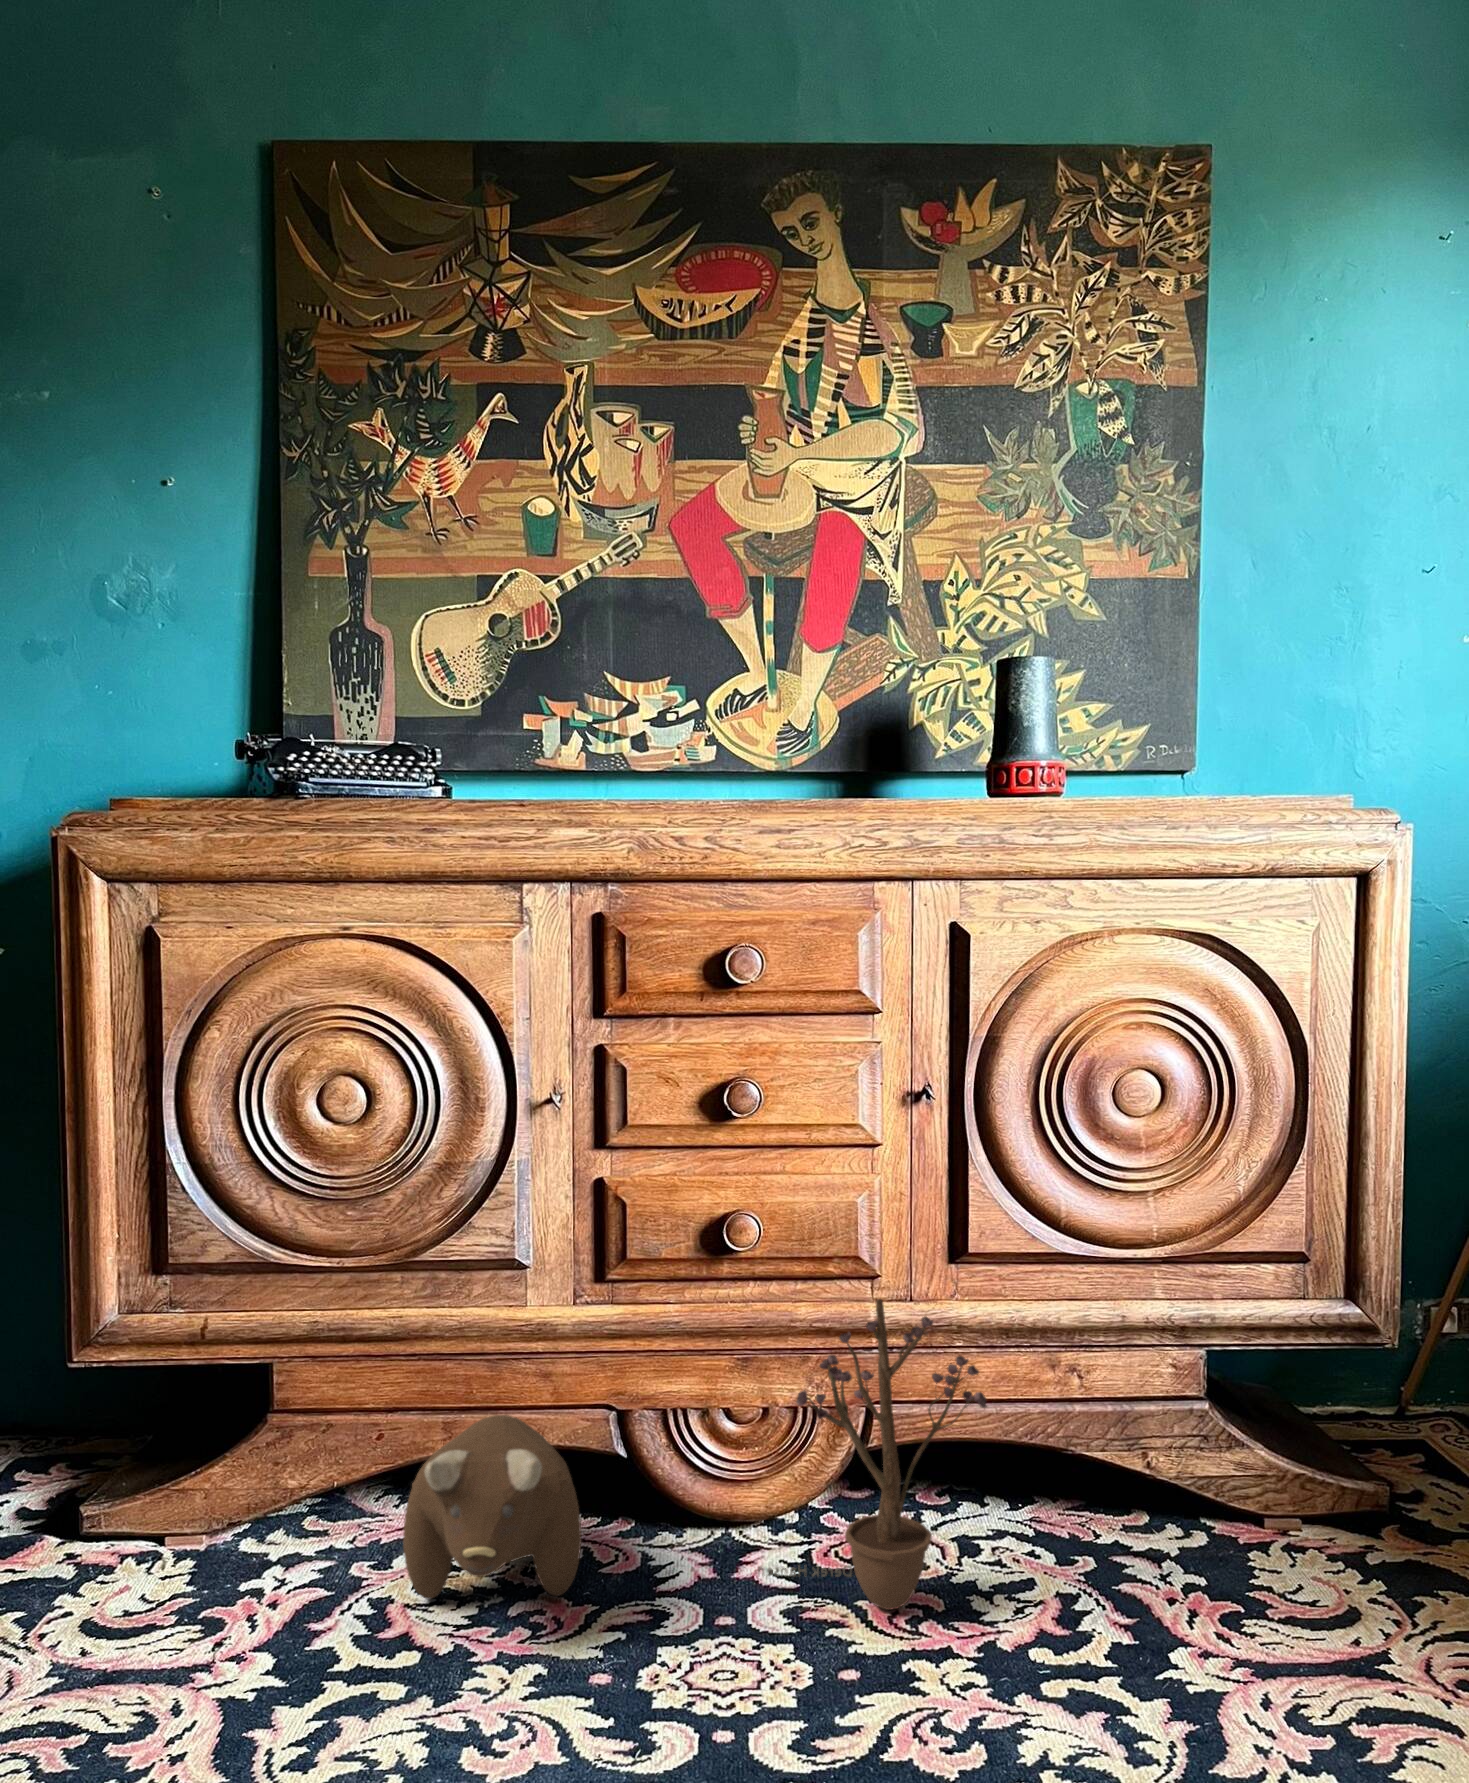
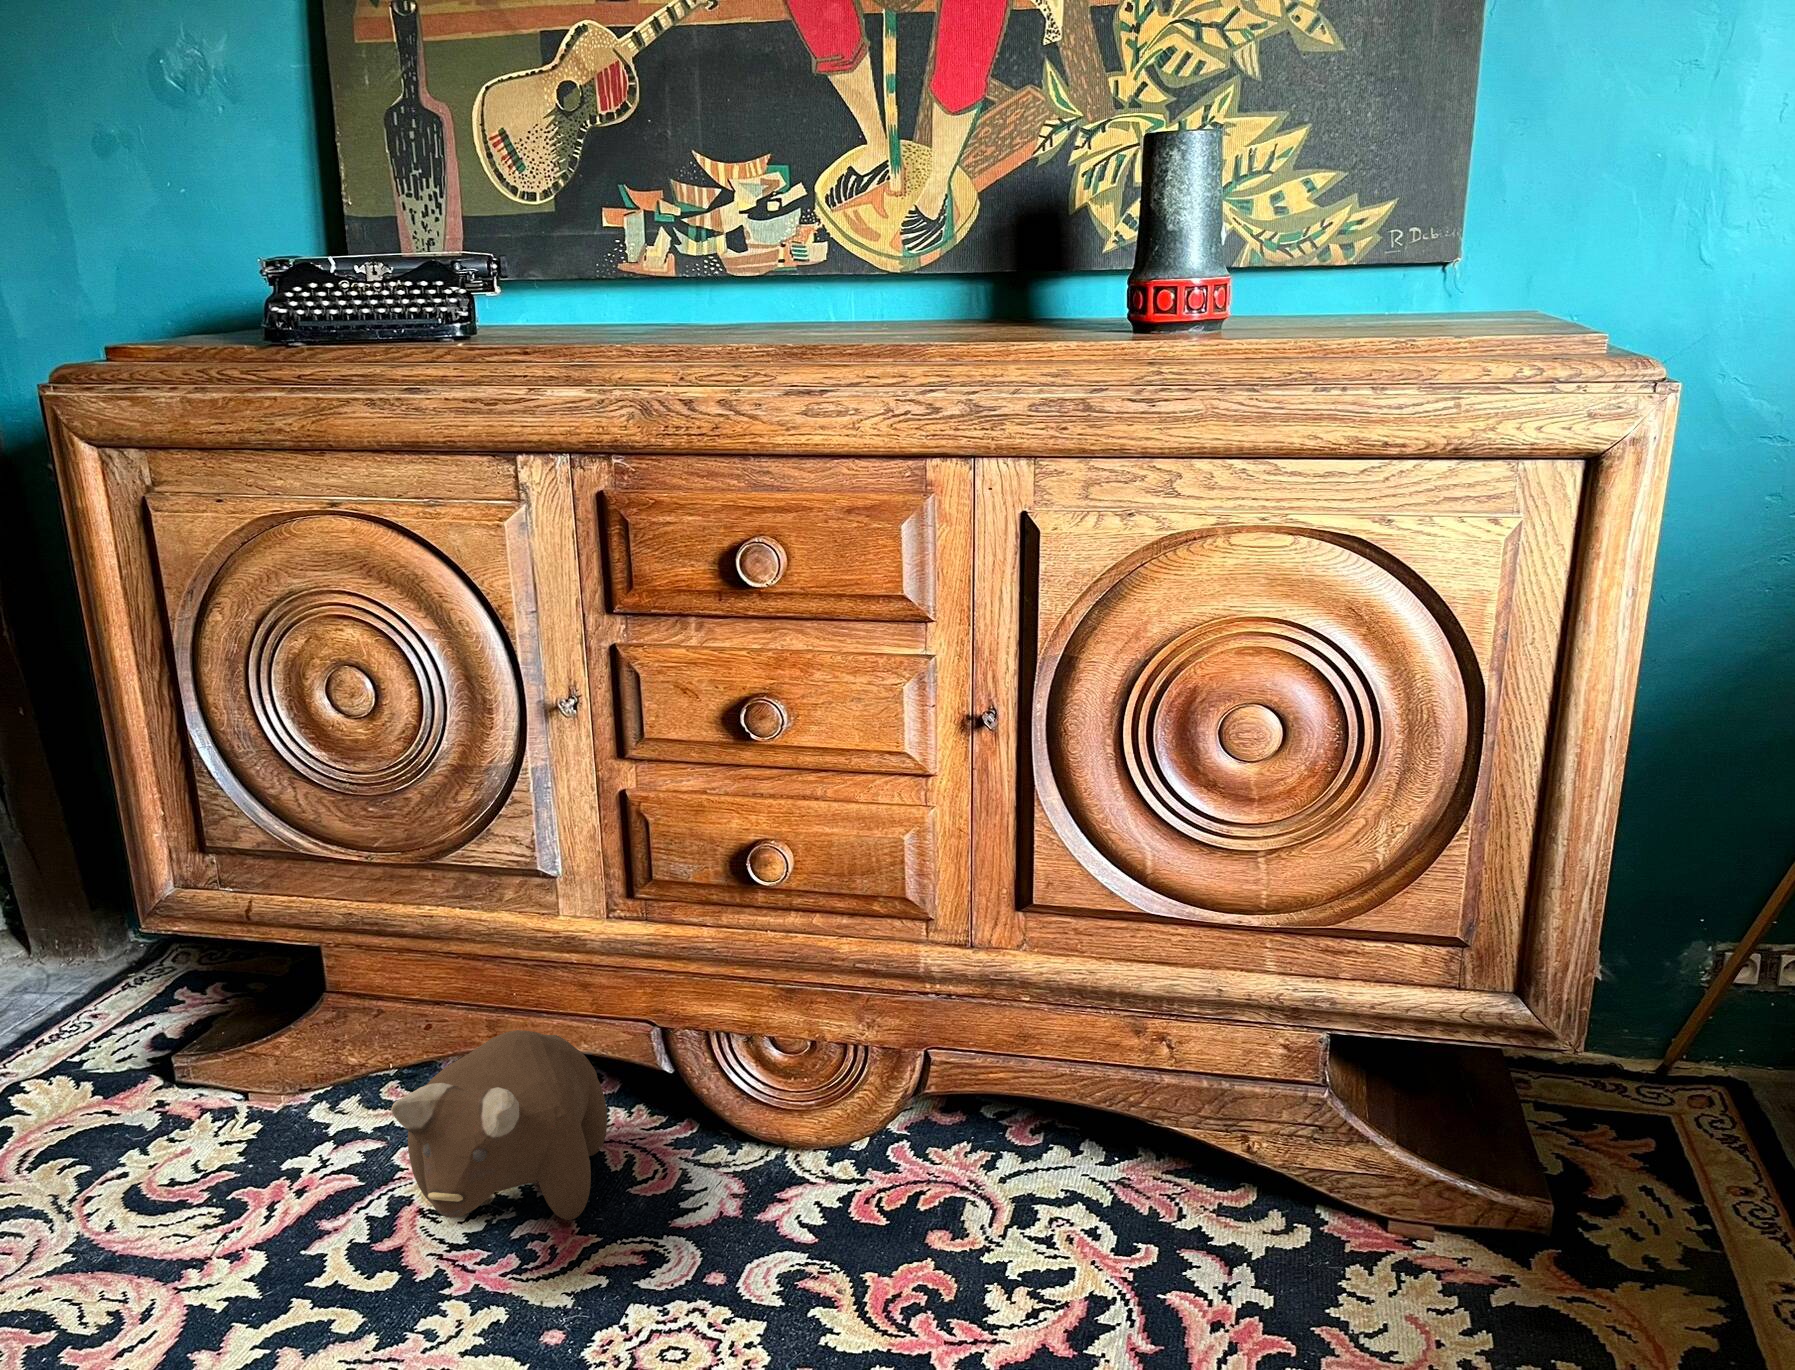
decorative plant: present [758,1299,986,1610] -> none [777,965,1015,1283]

